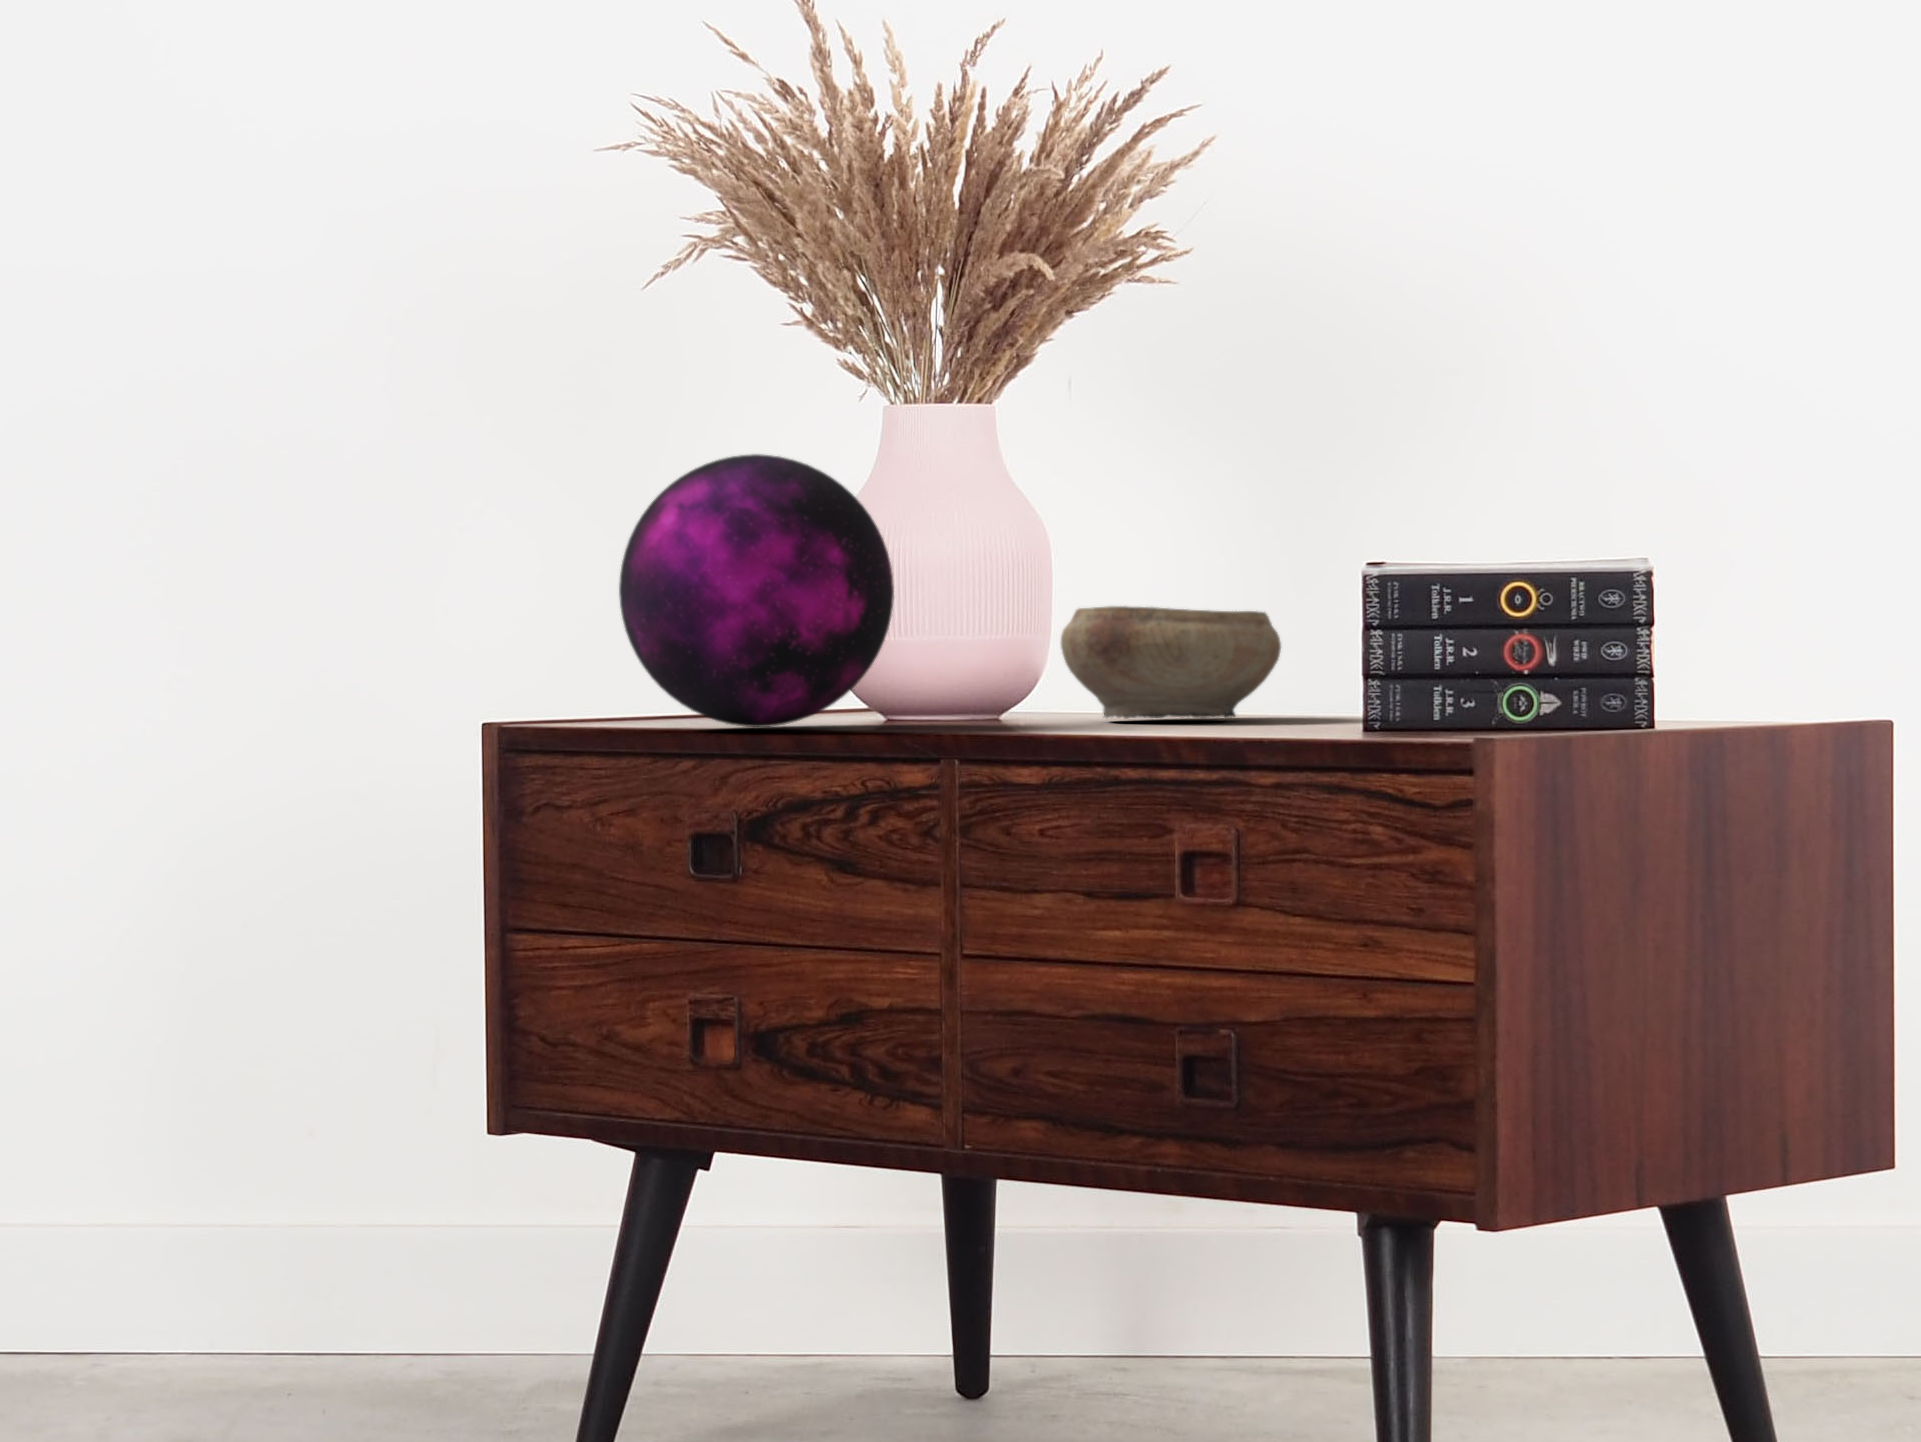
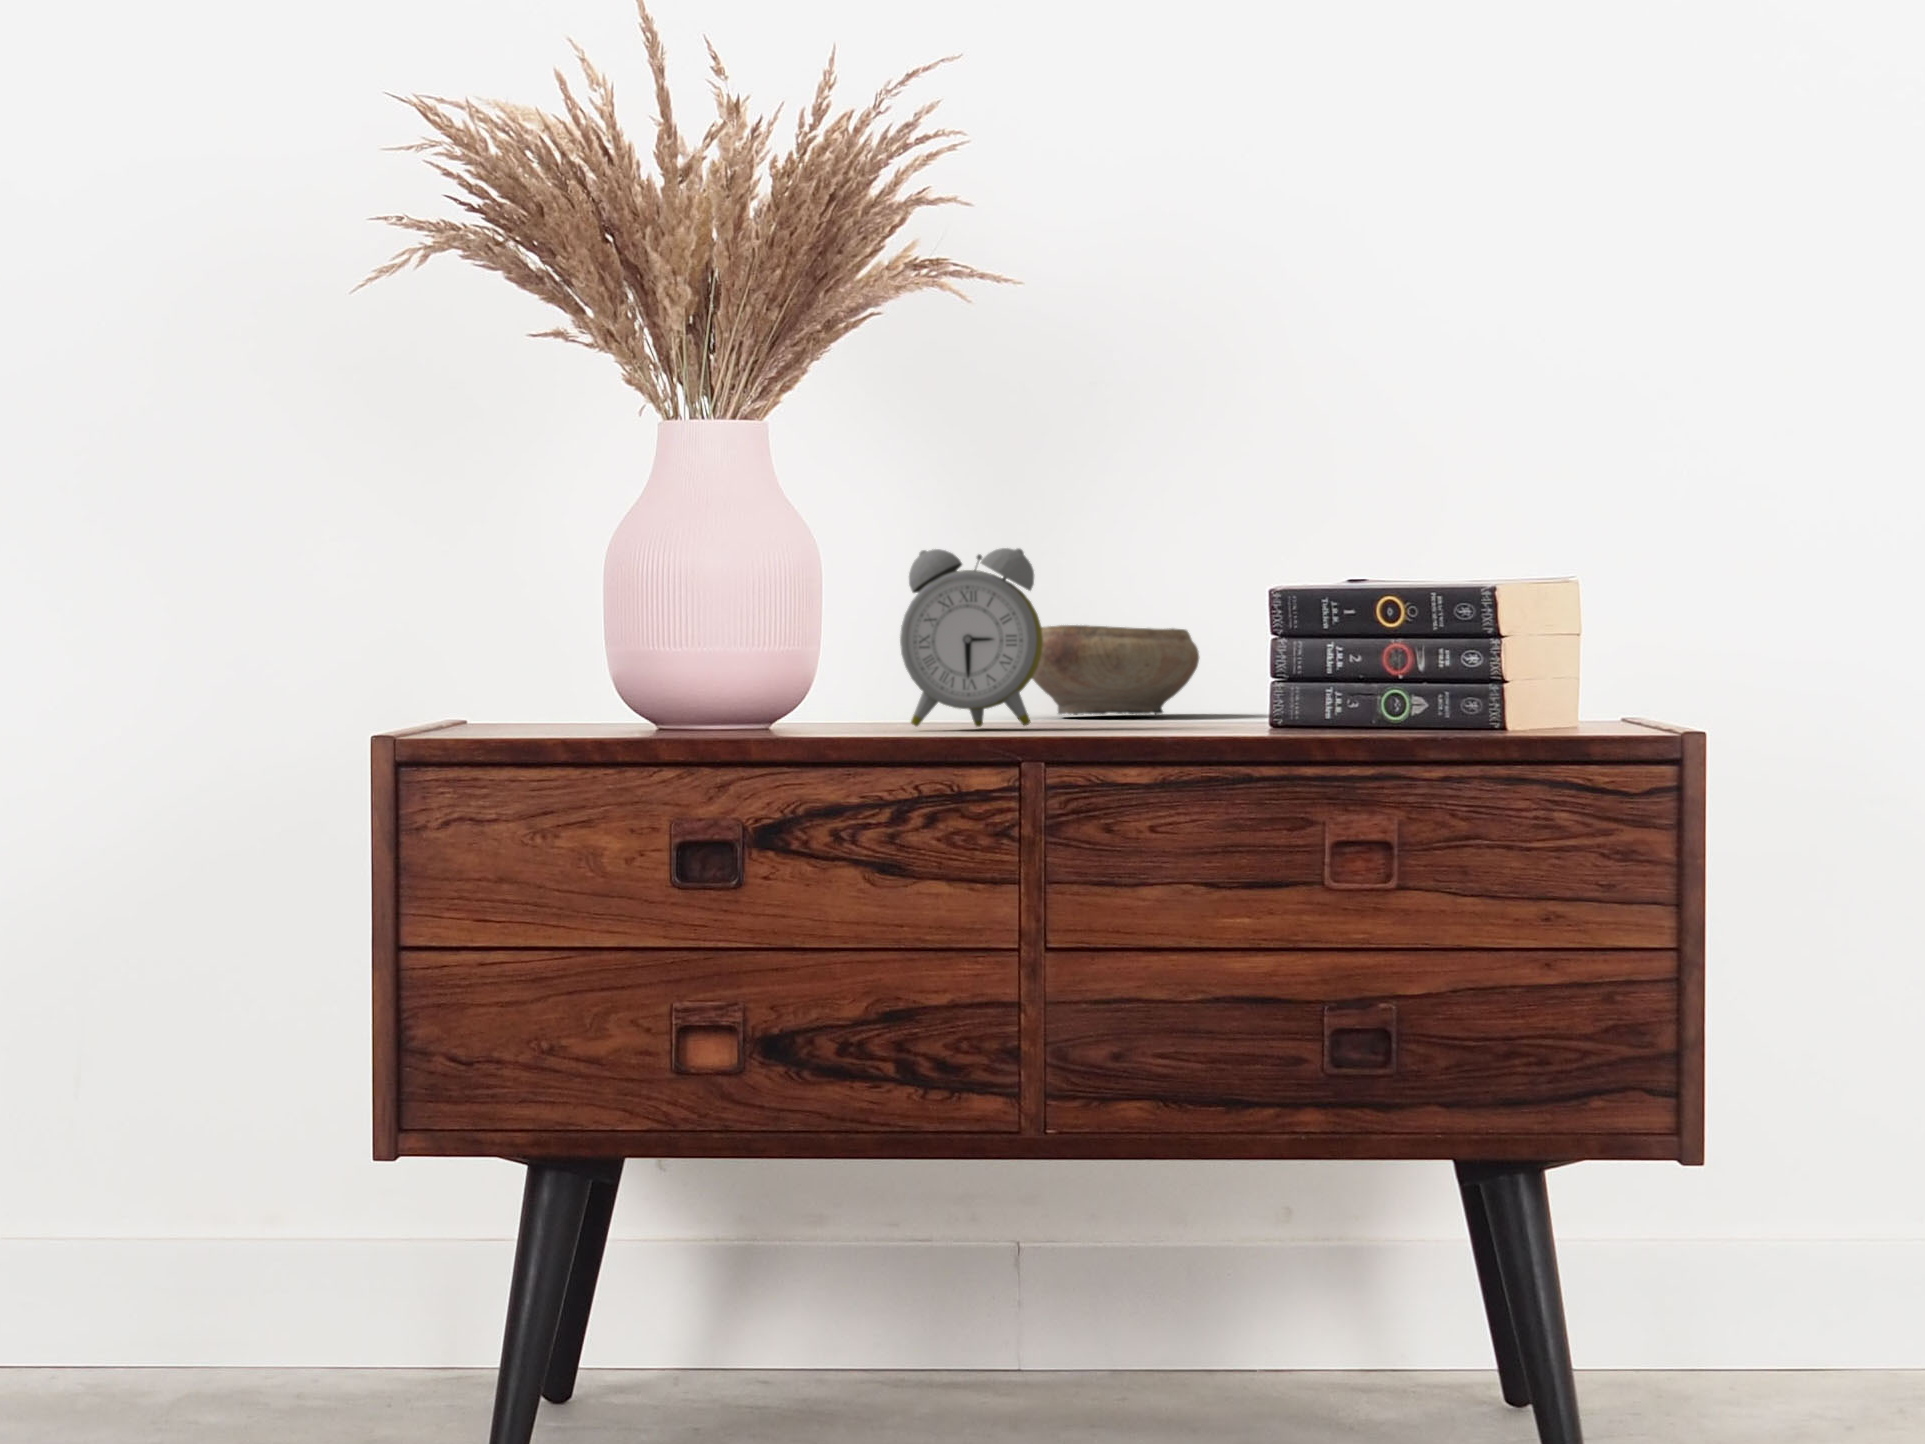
decorative orb: present [619,454,894,727] -> none [671,505,889,722]
alarm clock: none [913,514,1089,734] -> present [900,548,1043,727]

